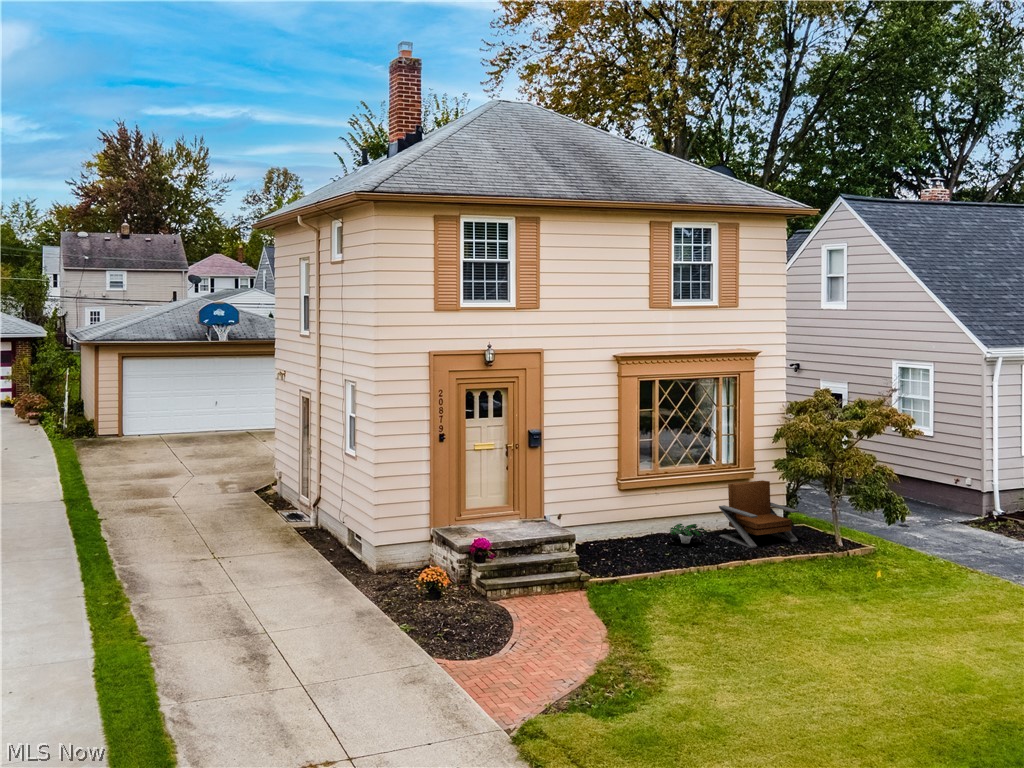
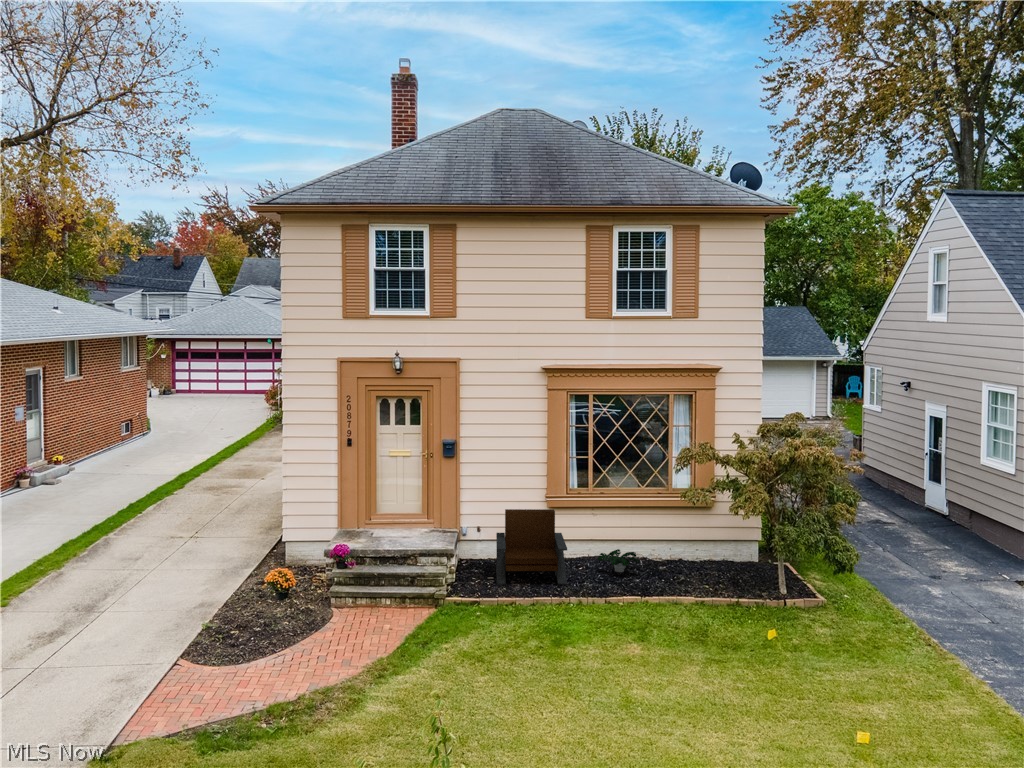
lounge chair: present [719,480,799,548] -> present [496,509,567,585]

